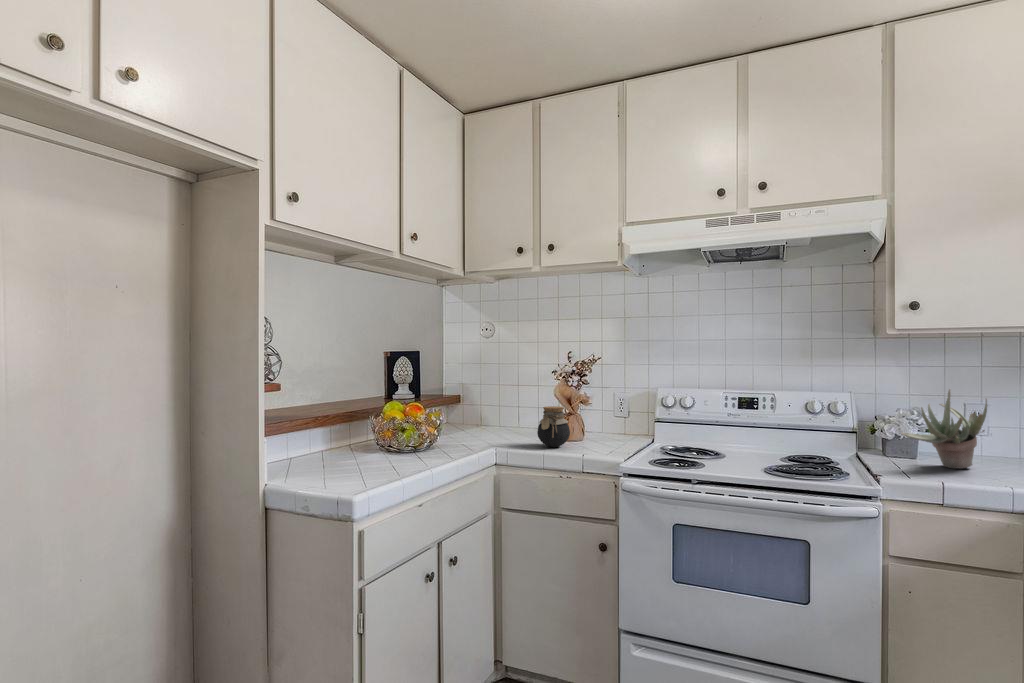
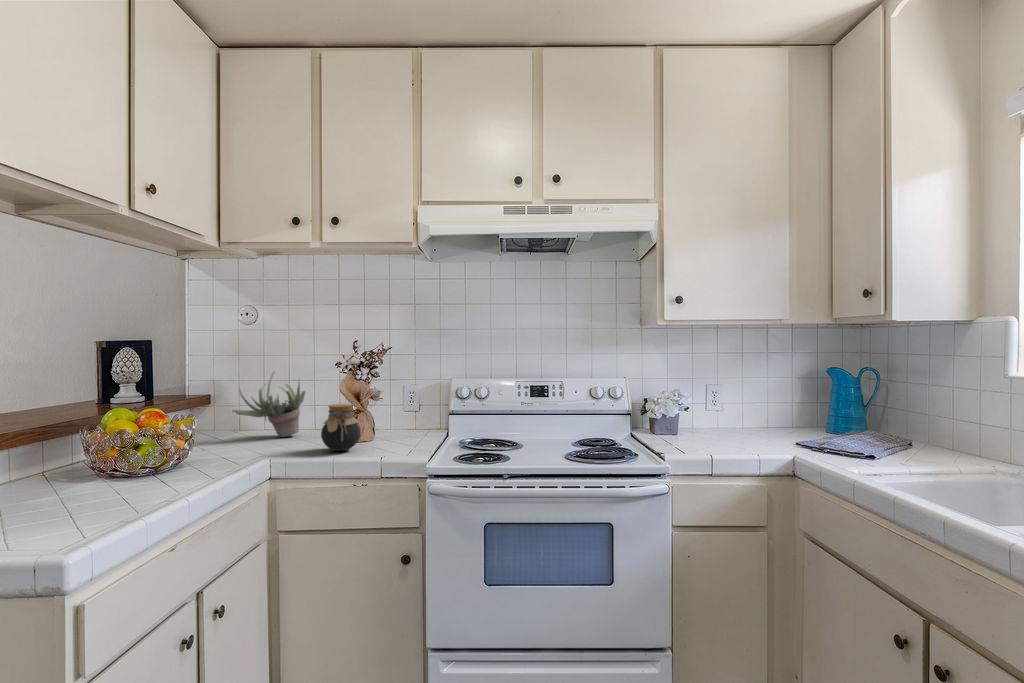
succulent plant: present [901,389,987,469] -> present [232,372,305,437]

